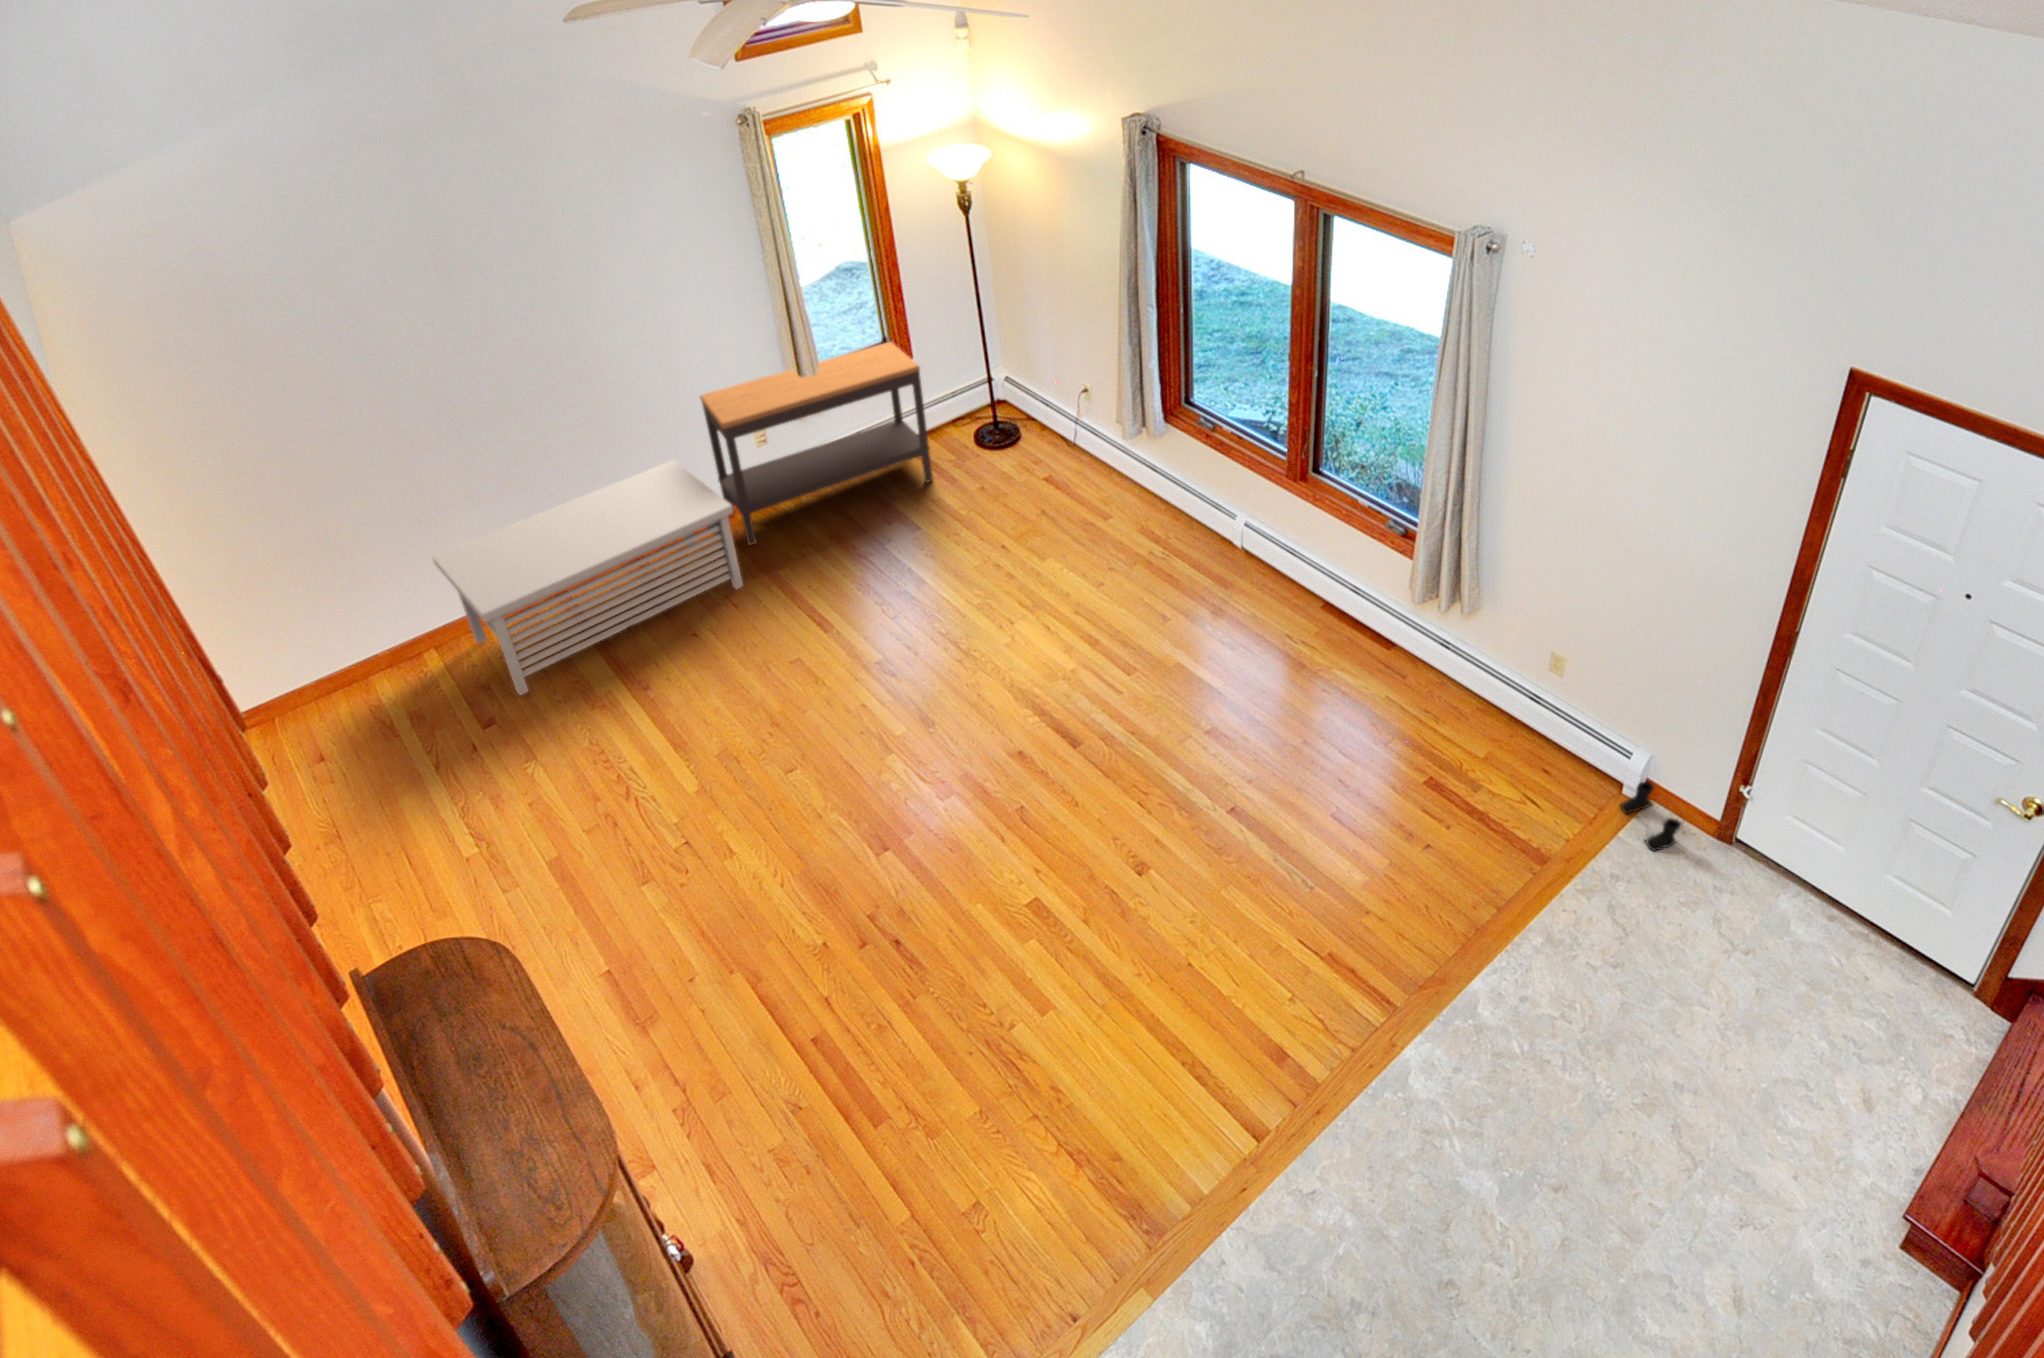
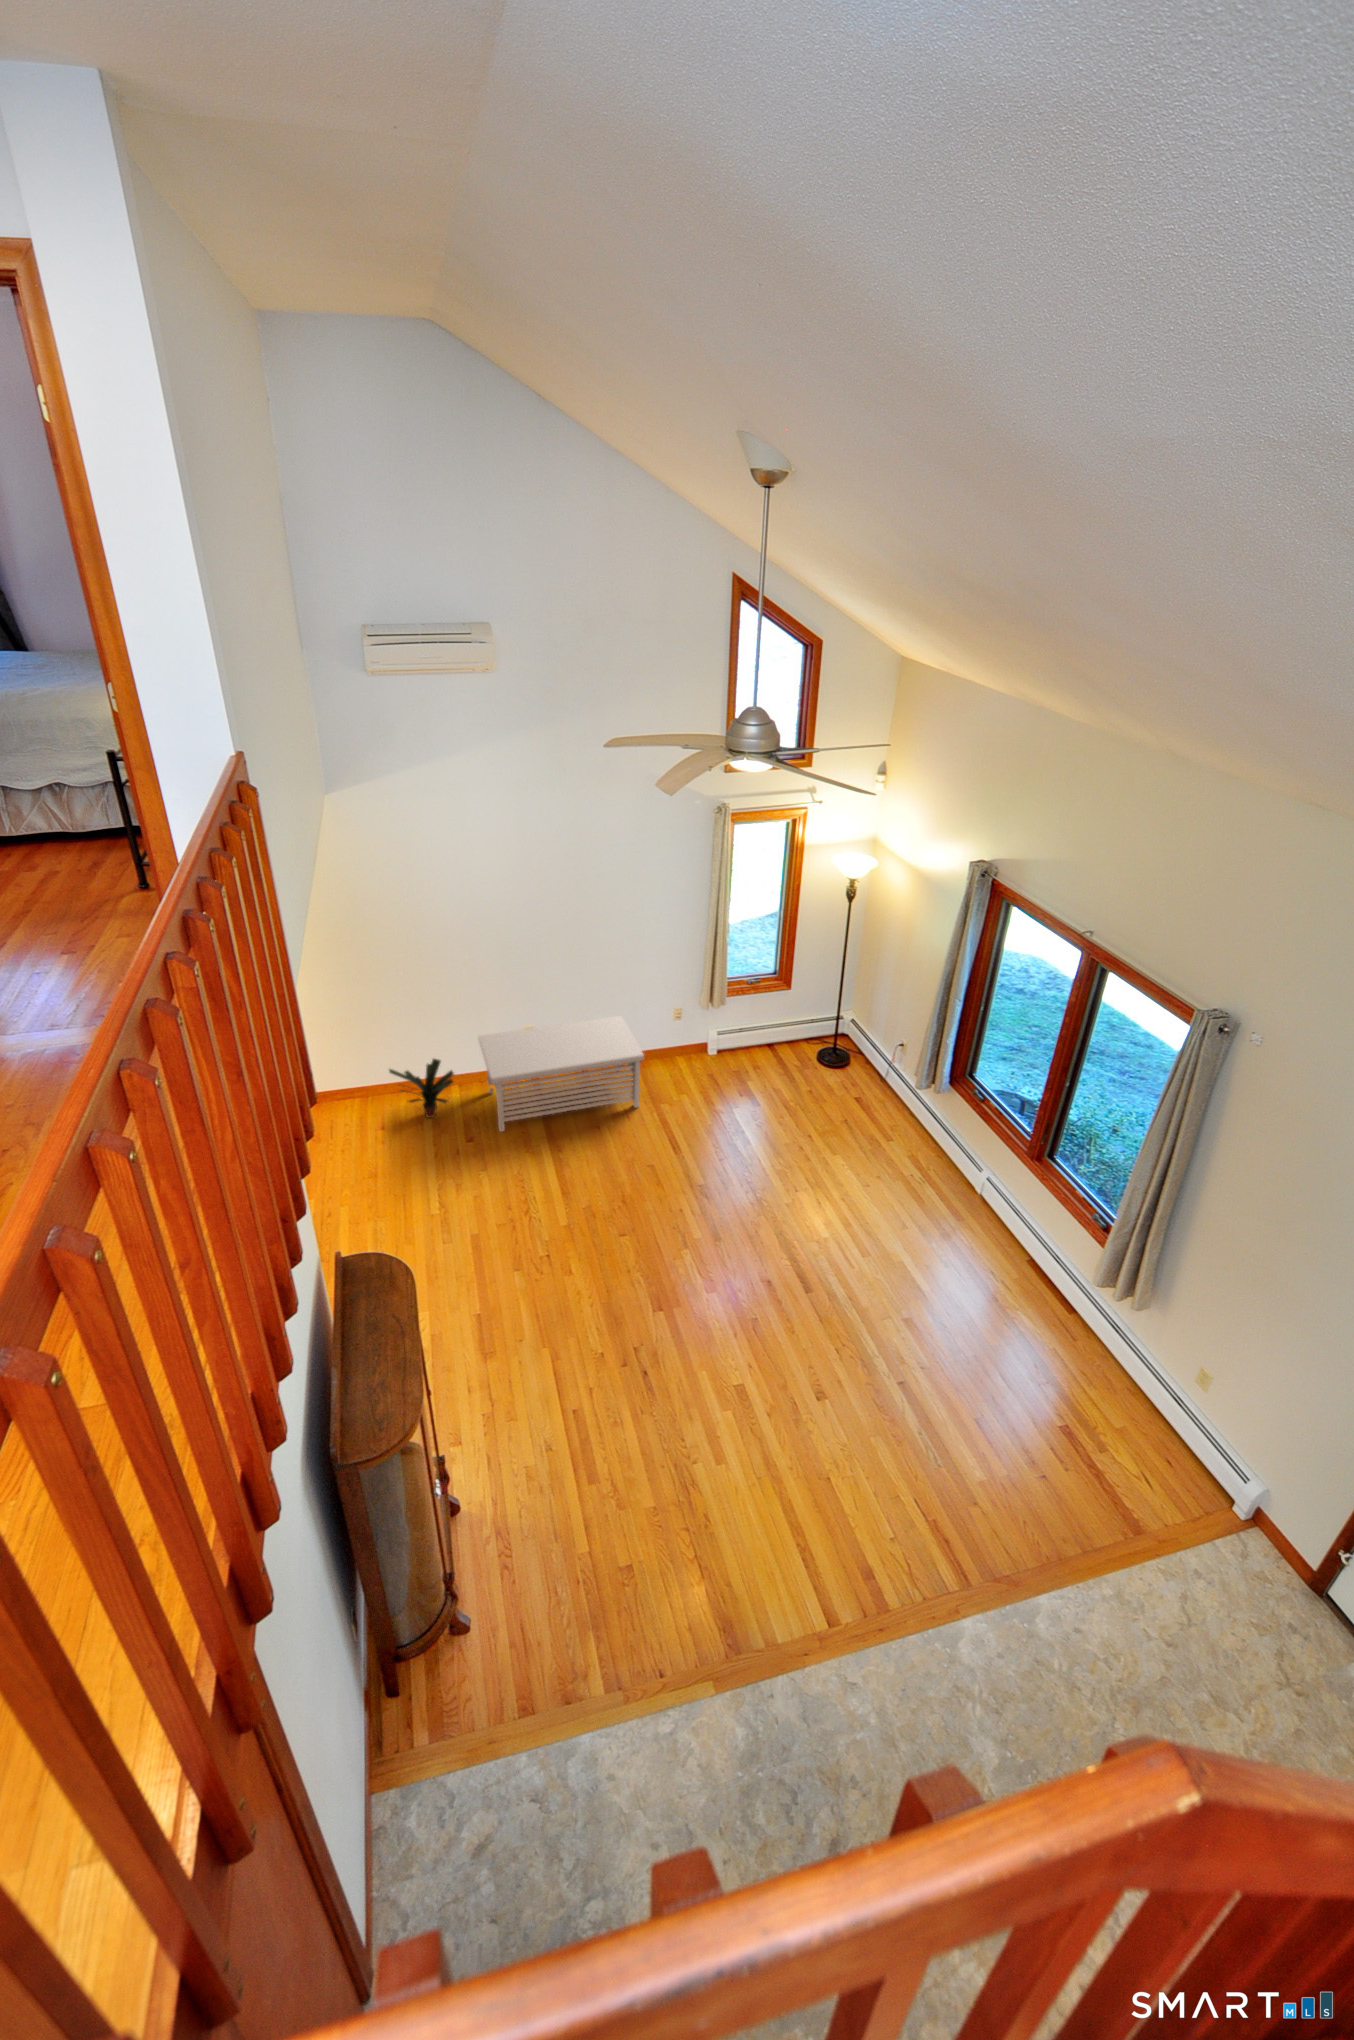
console table: present [700,342,933,546] -> none [645,974,788,1083]
potted plant: none [271,616,409,718] -> present [389,1059,454,1118]
boots: present [1620,782,1681,851] -> none [1227,1510,1277,1577]

